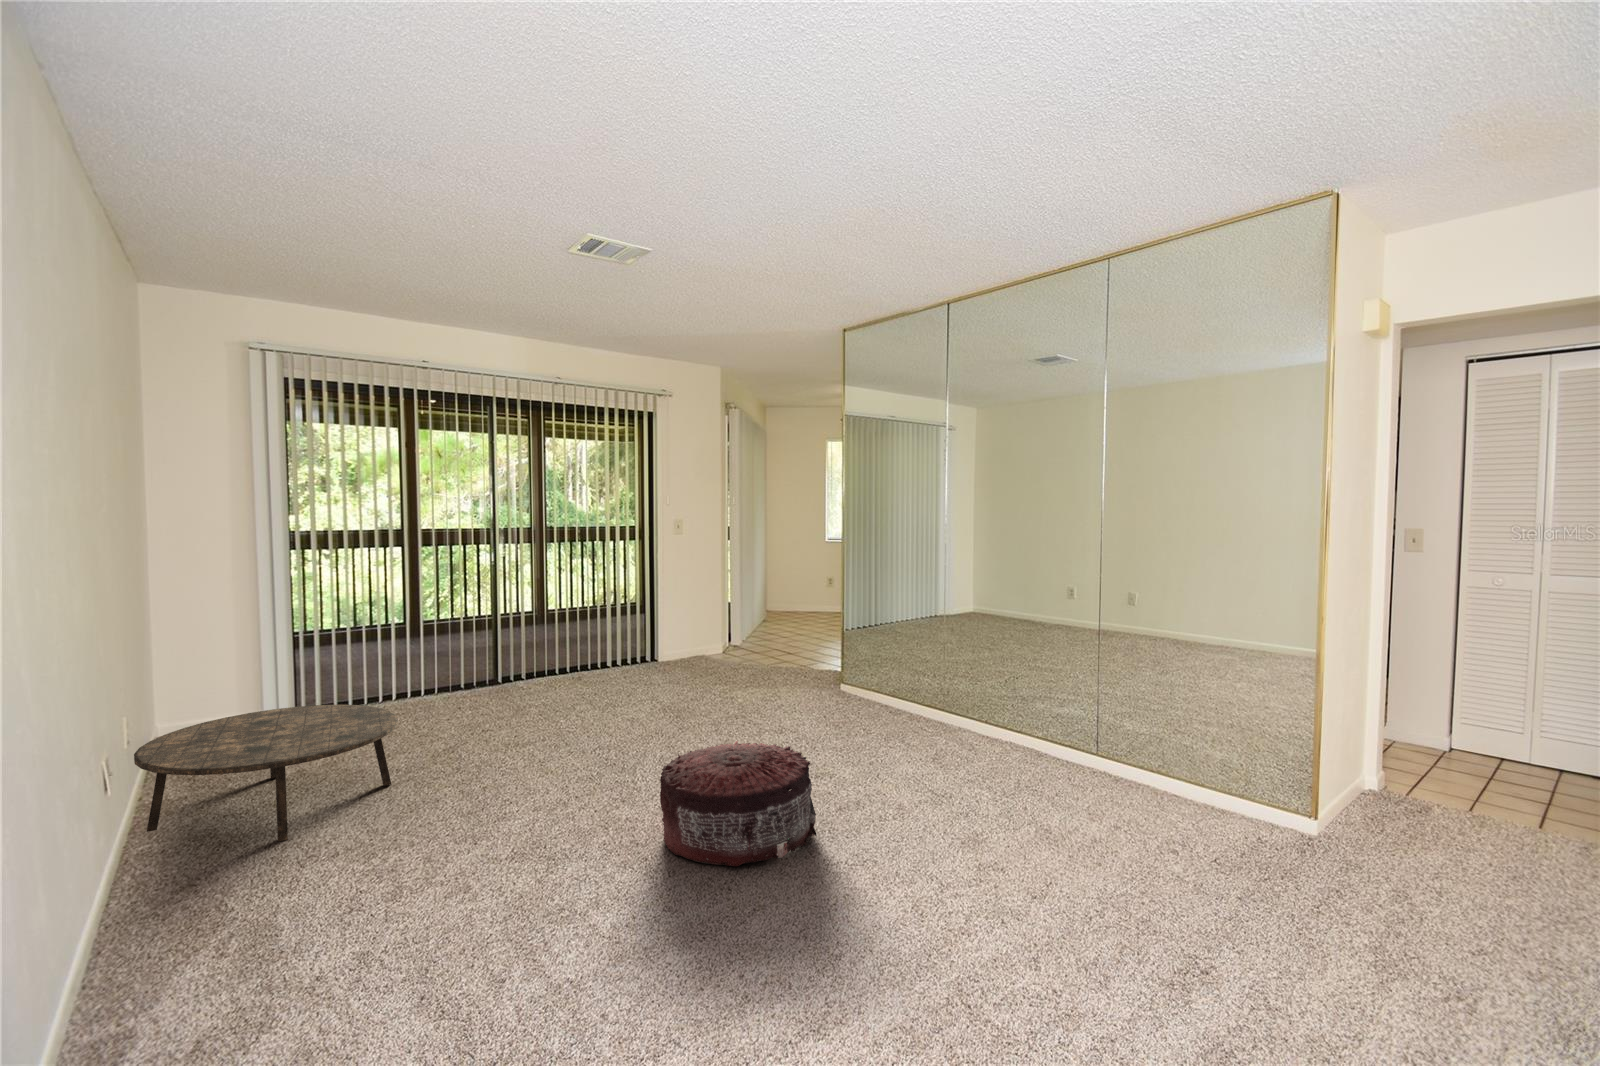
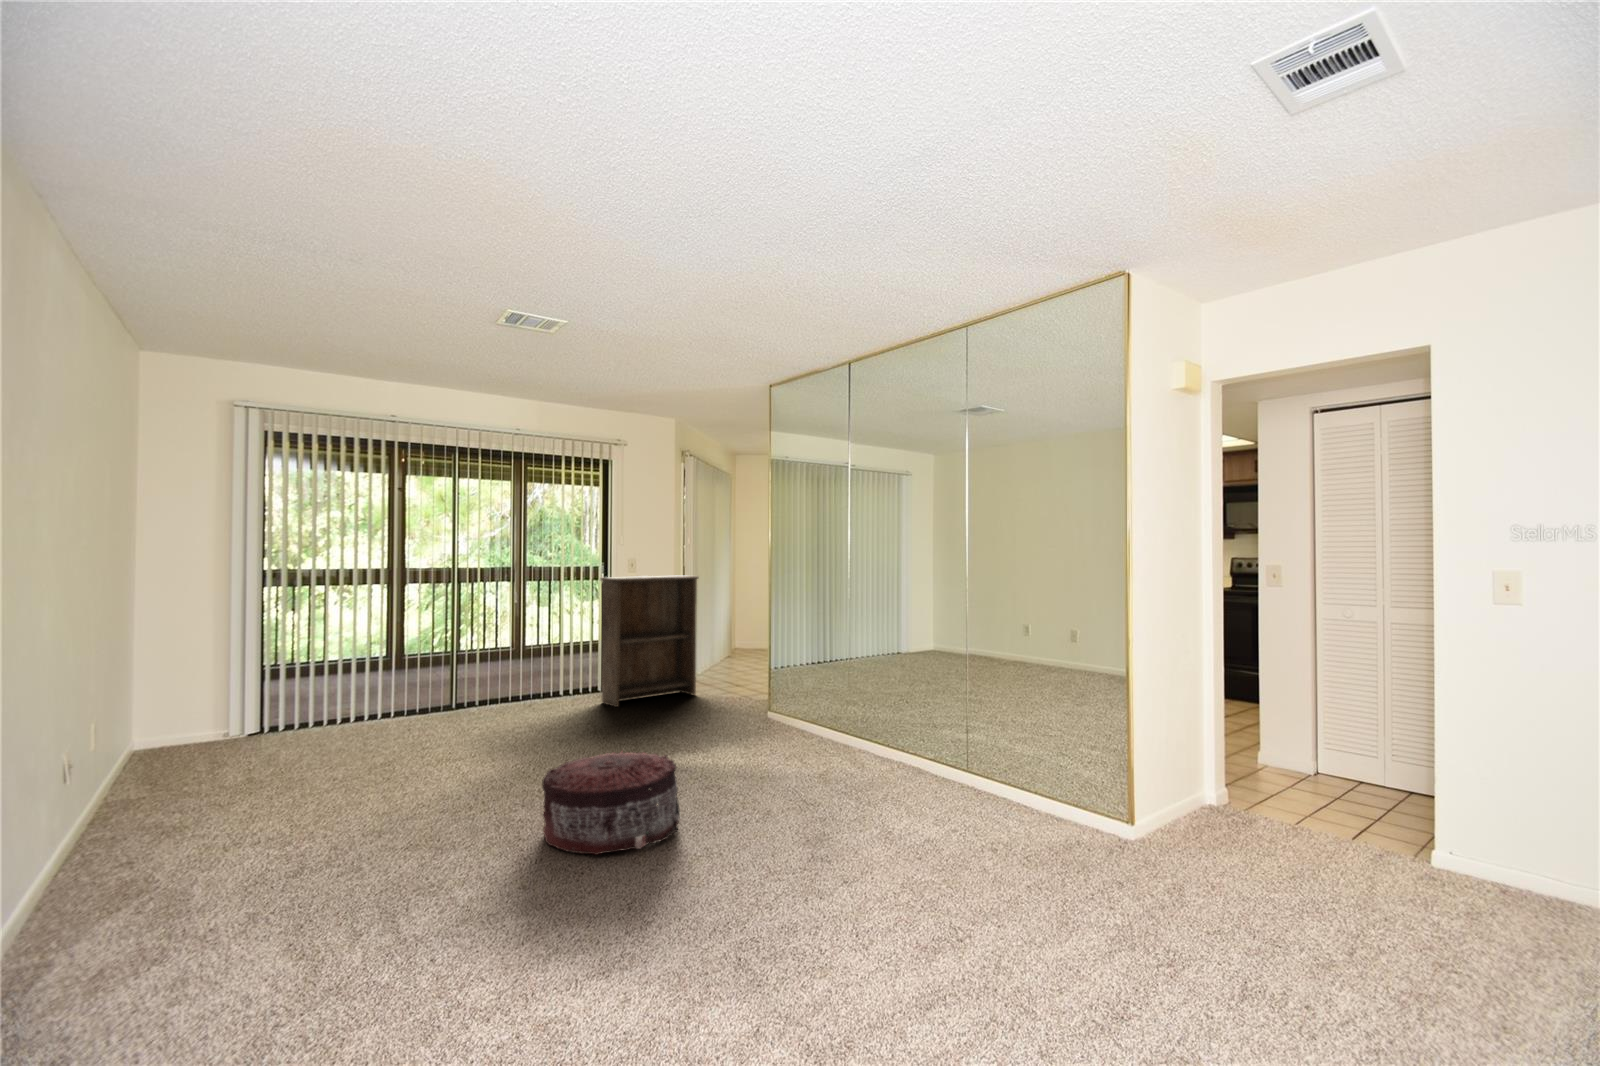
bookshelf: none [651,537,755,680] -> present [600,575,699,707]
coffee table: present [134,705,398,842] -> none [94,718,334,832]

